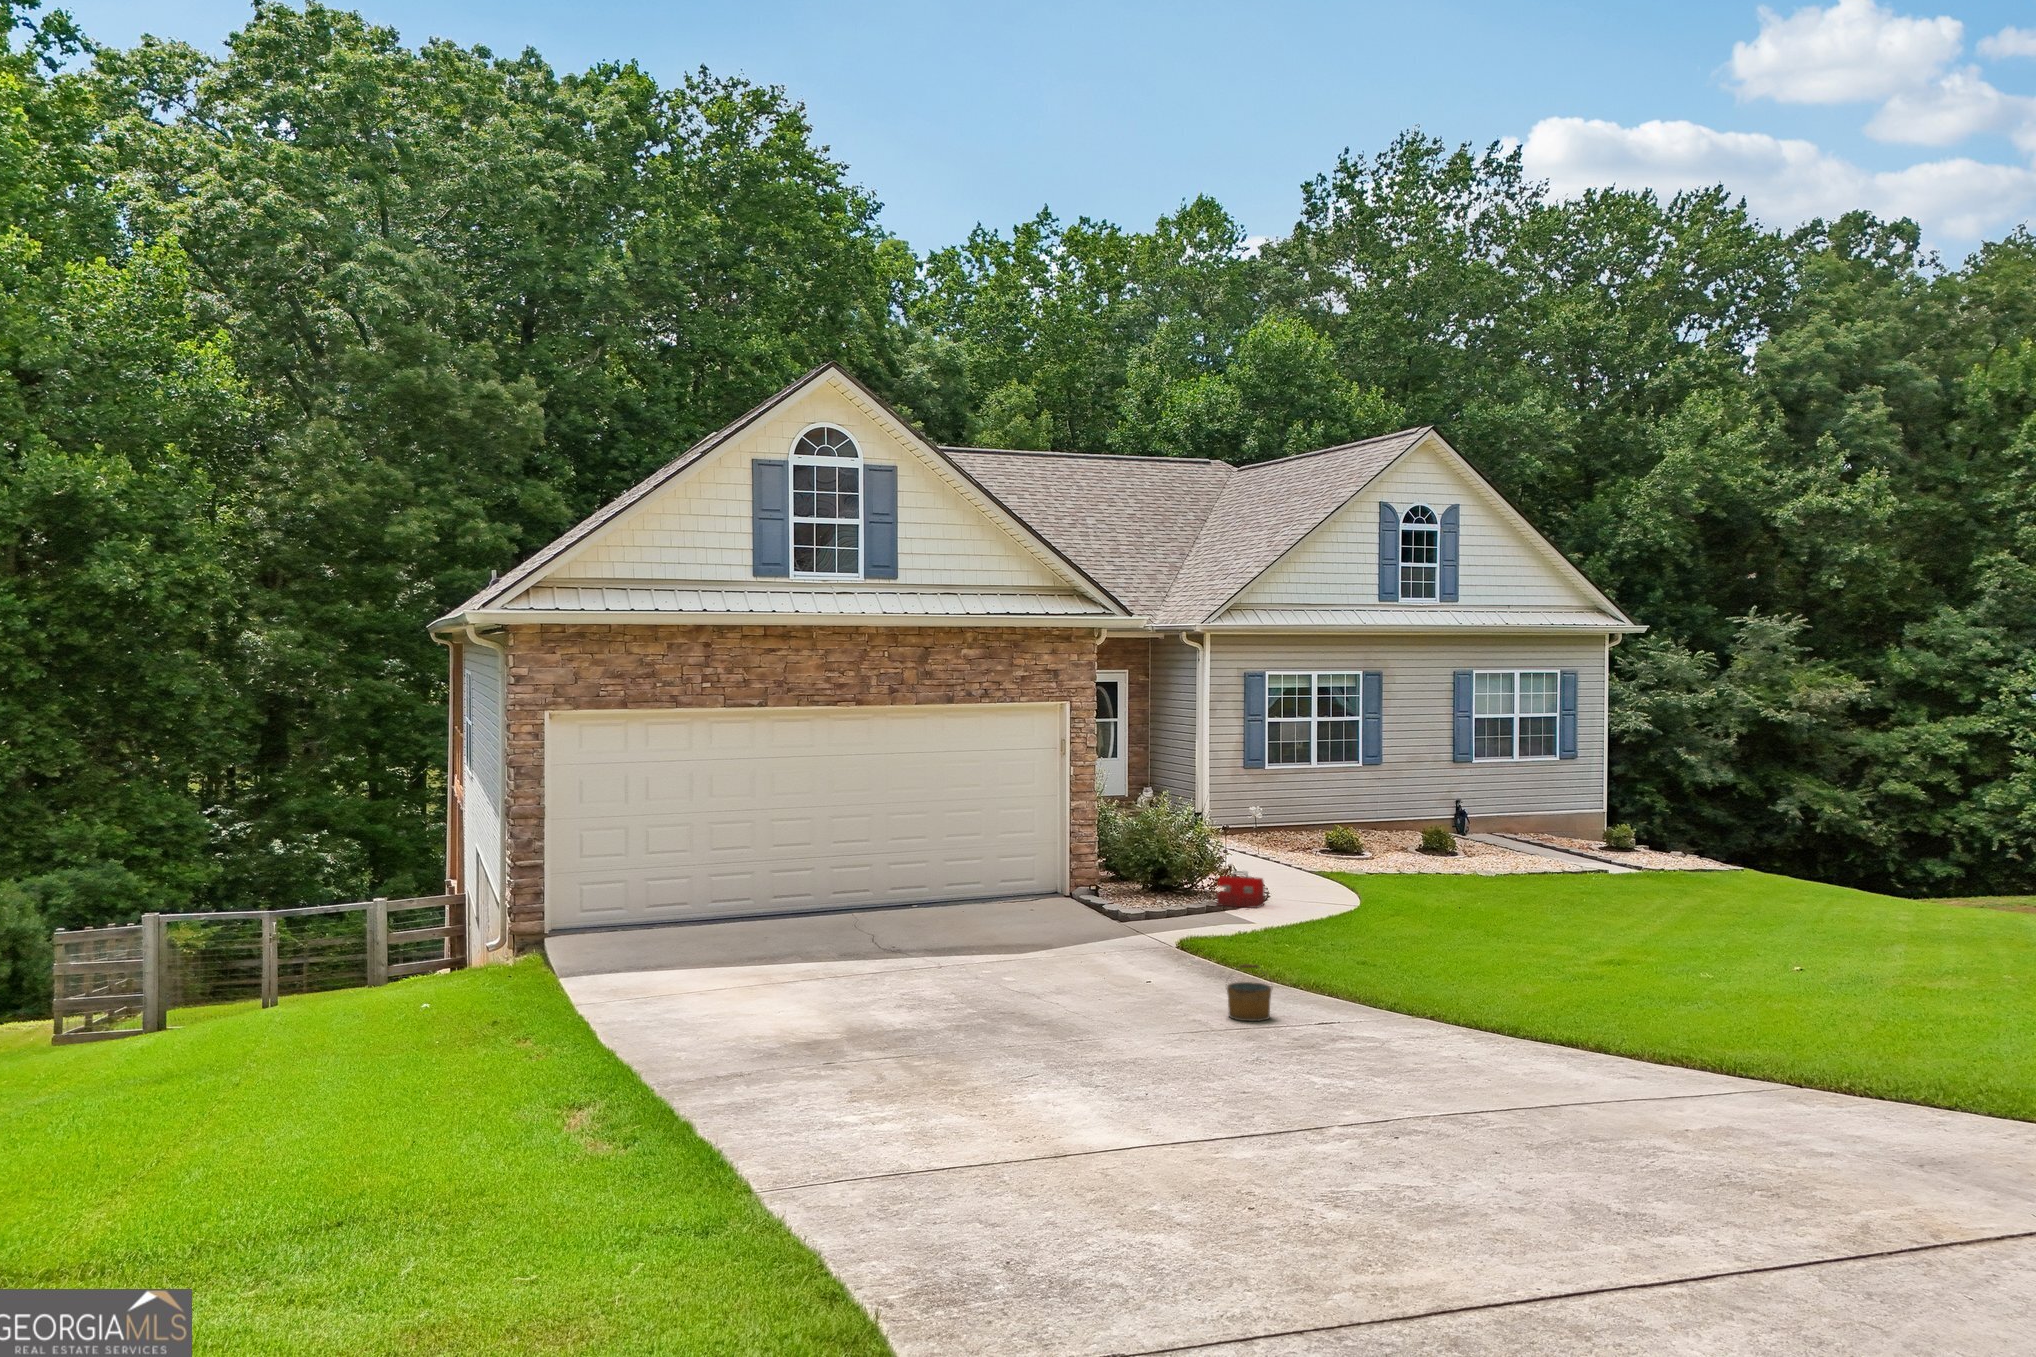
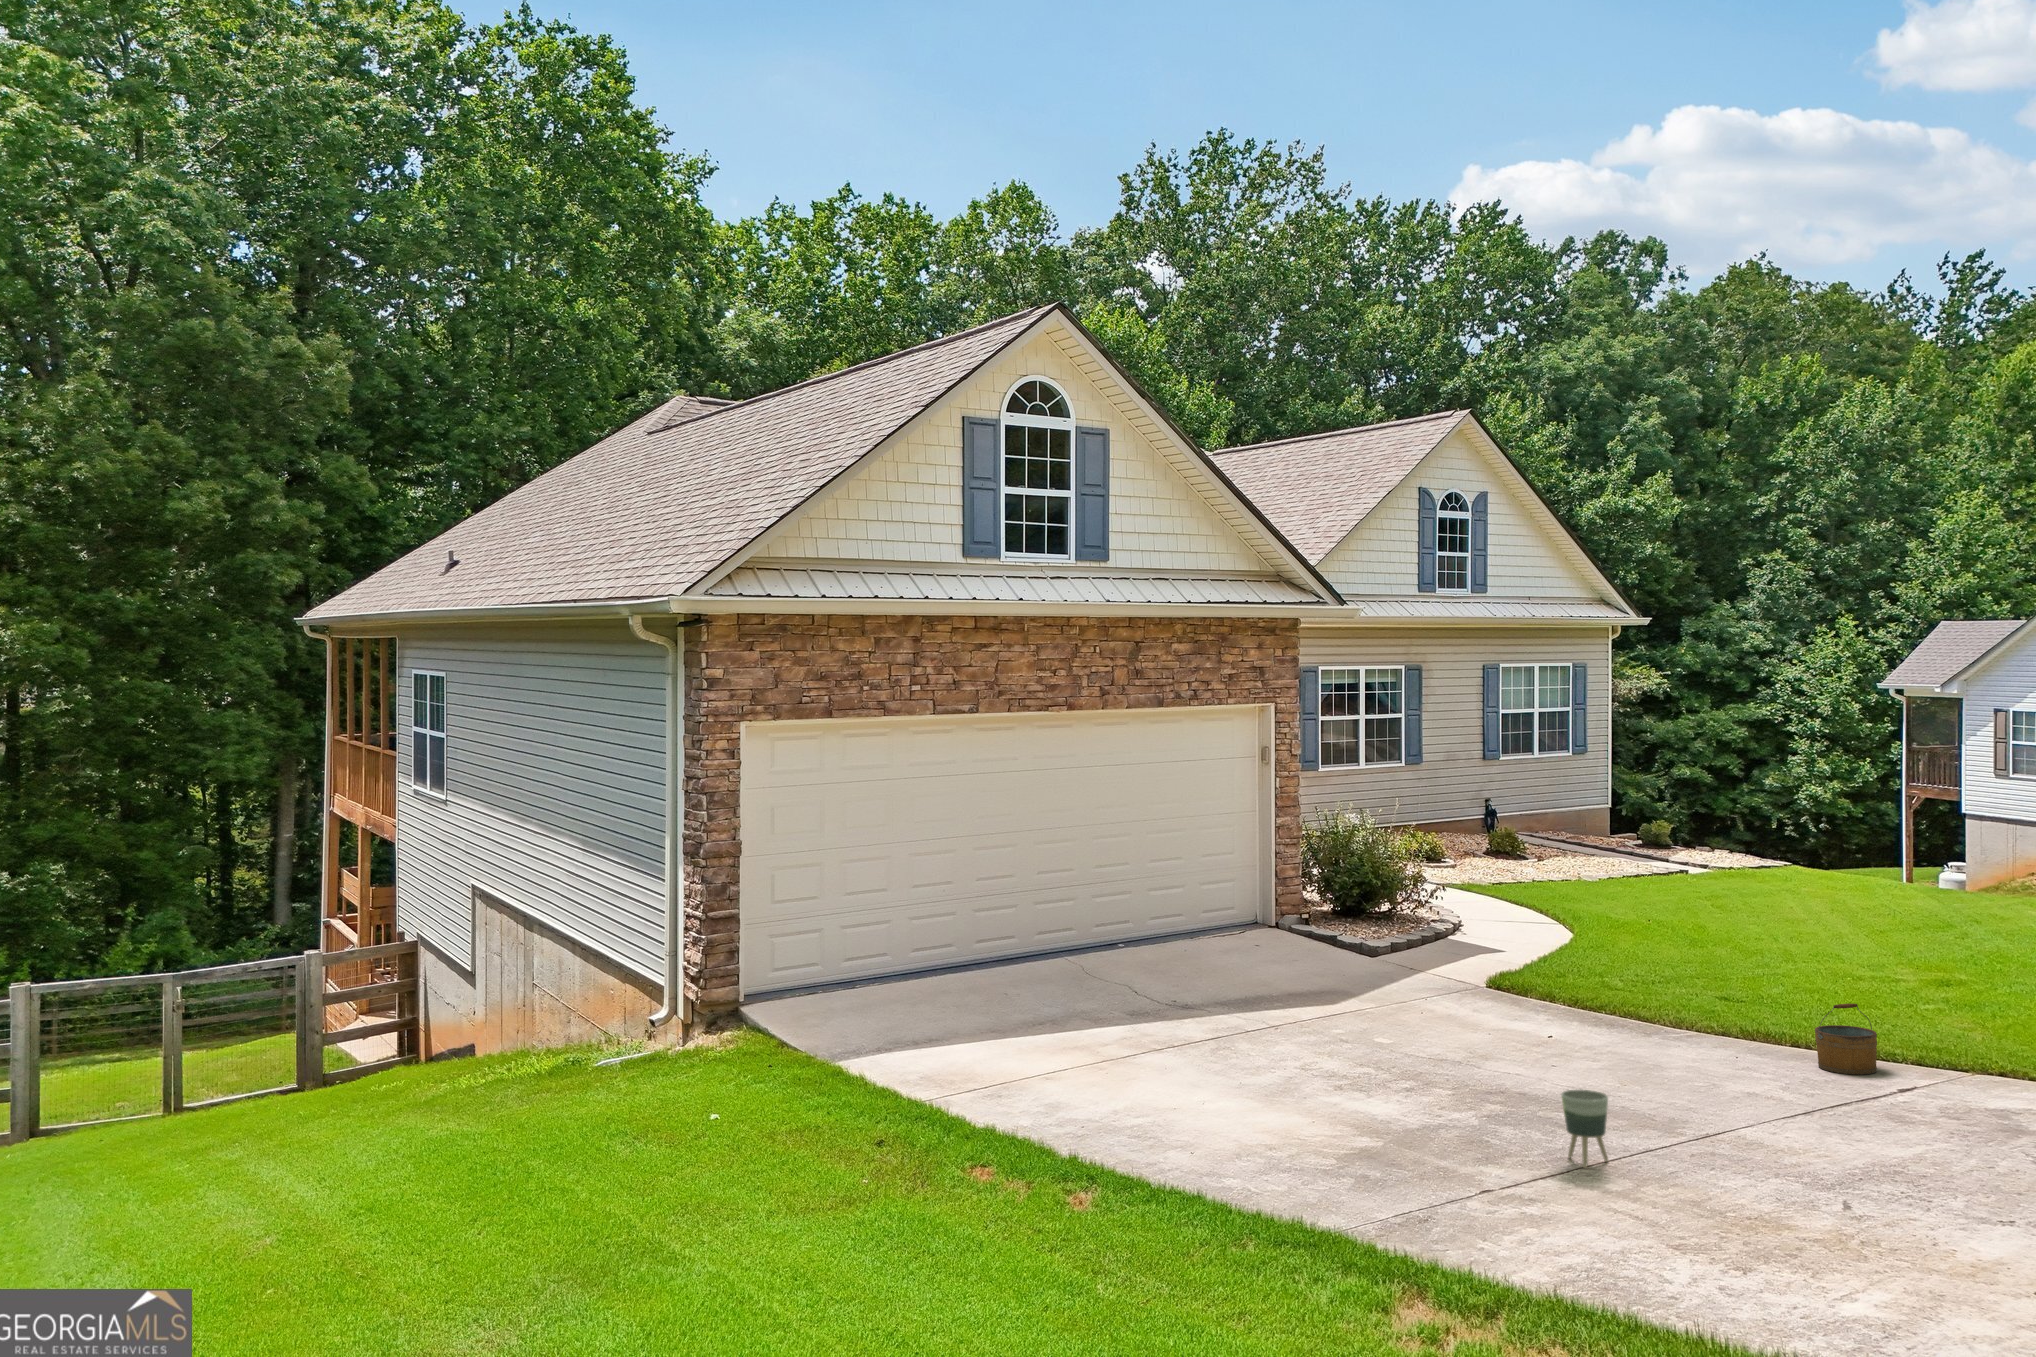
toolbox: present [1217,871,1265,908] -> none [1409,889,1462,930]
planter: none [872,997,903,1051] -> present [1561,1090,1608,1168]

